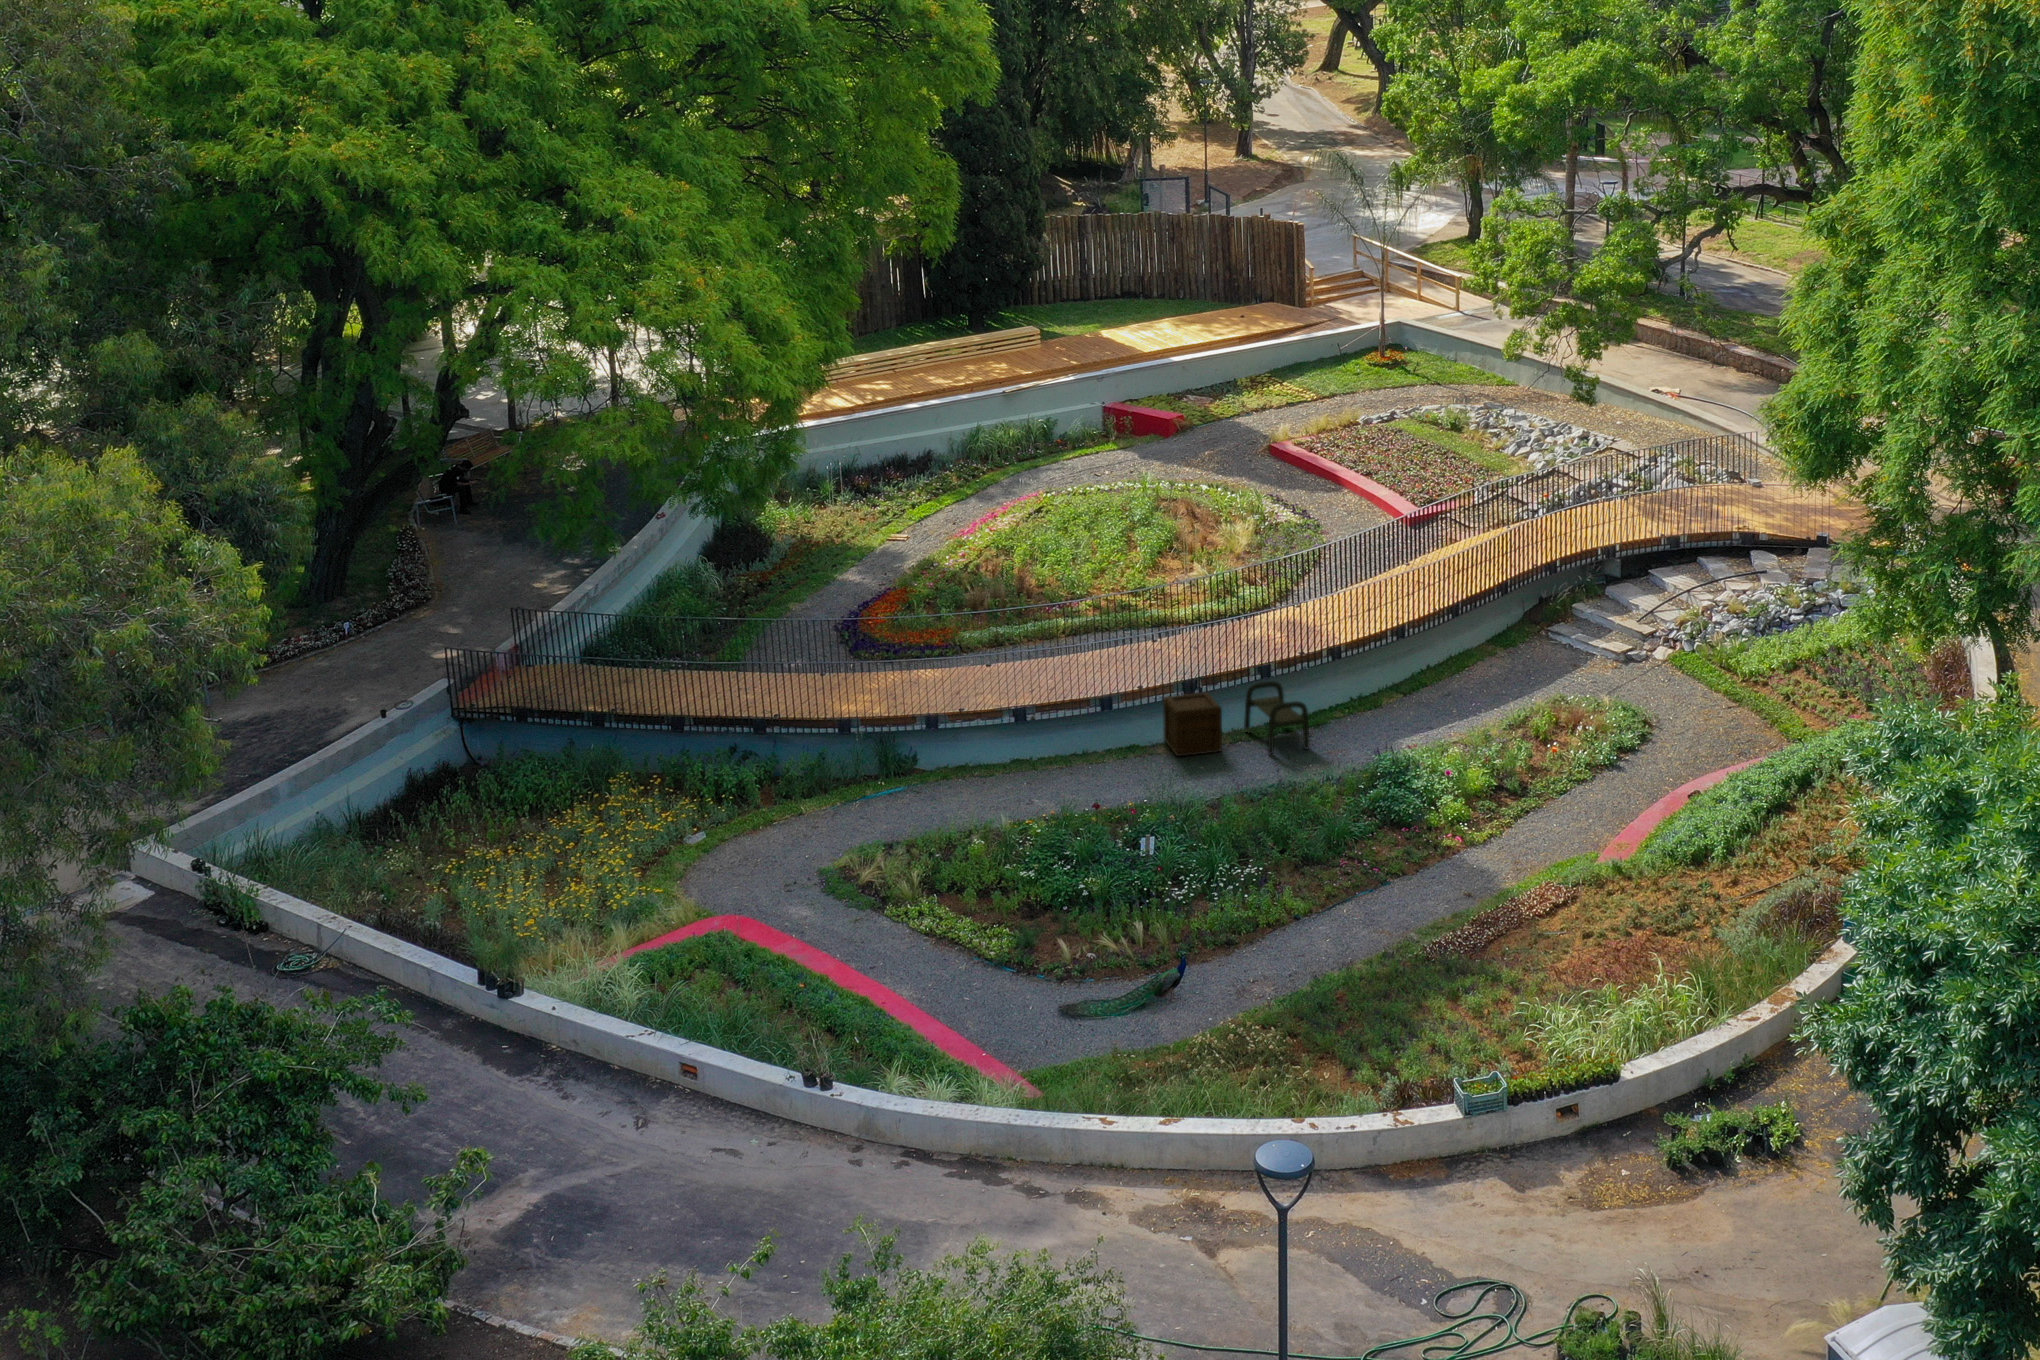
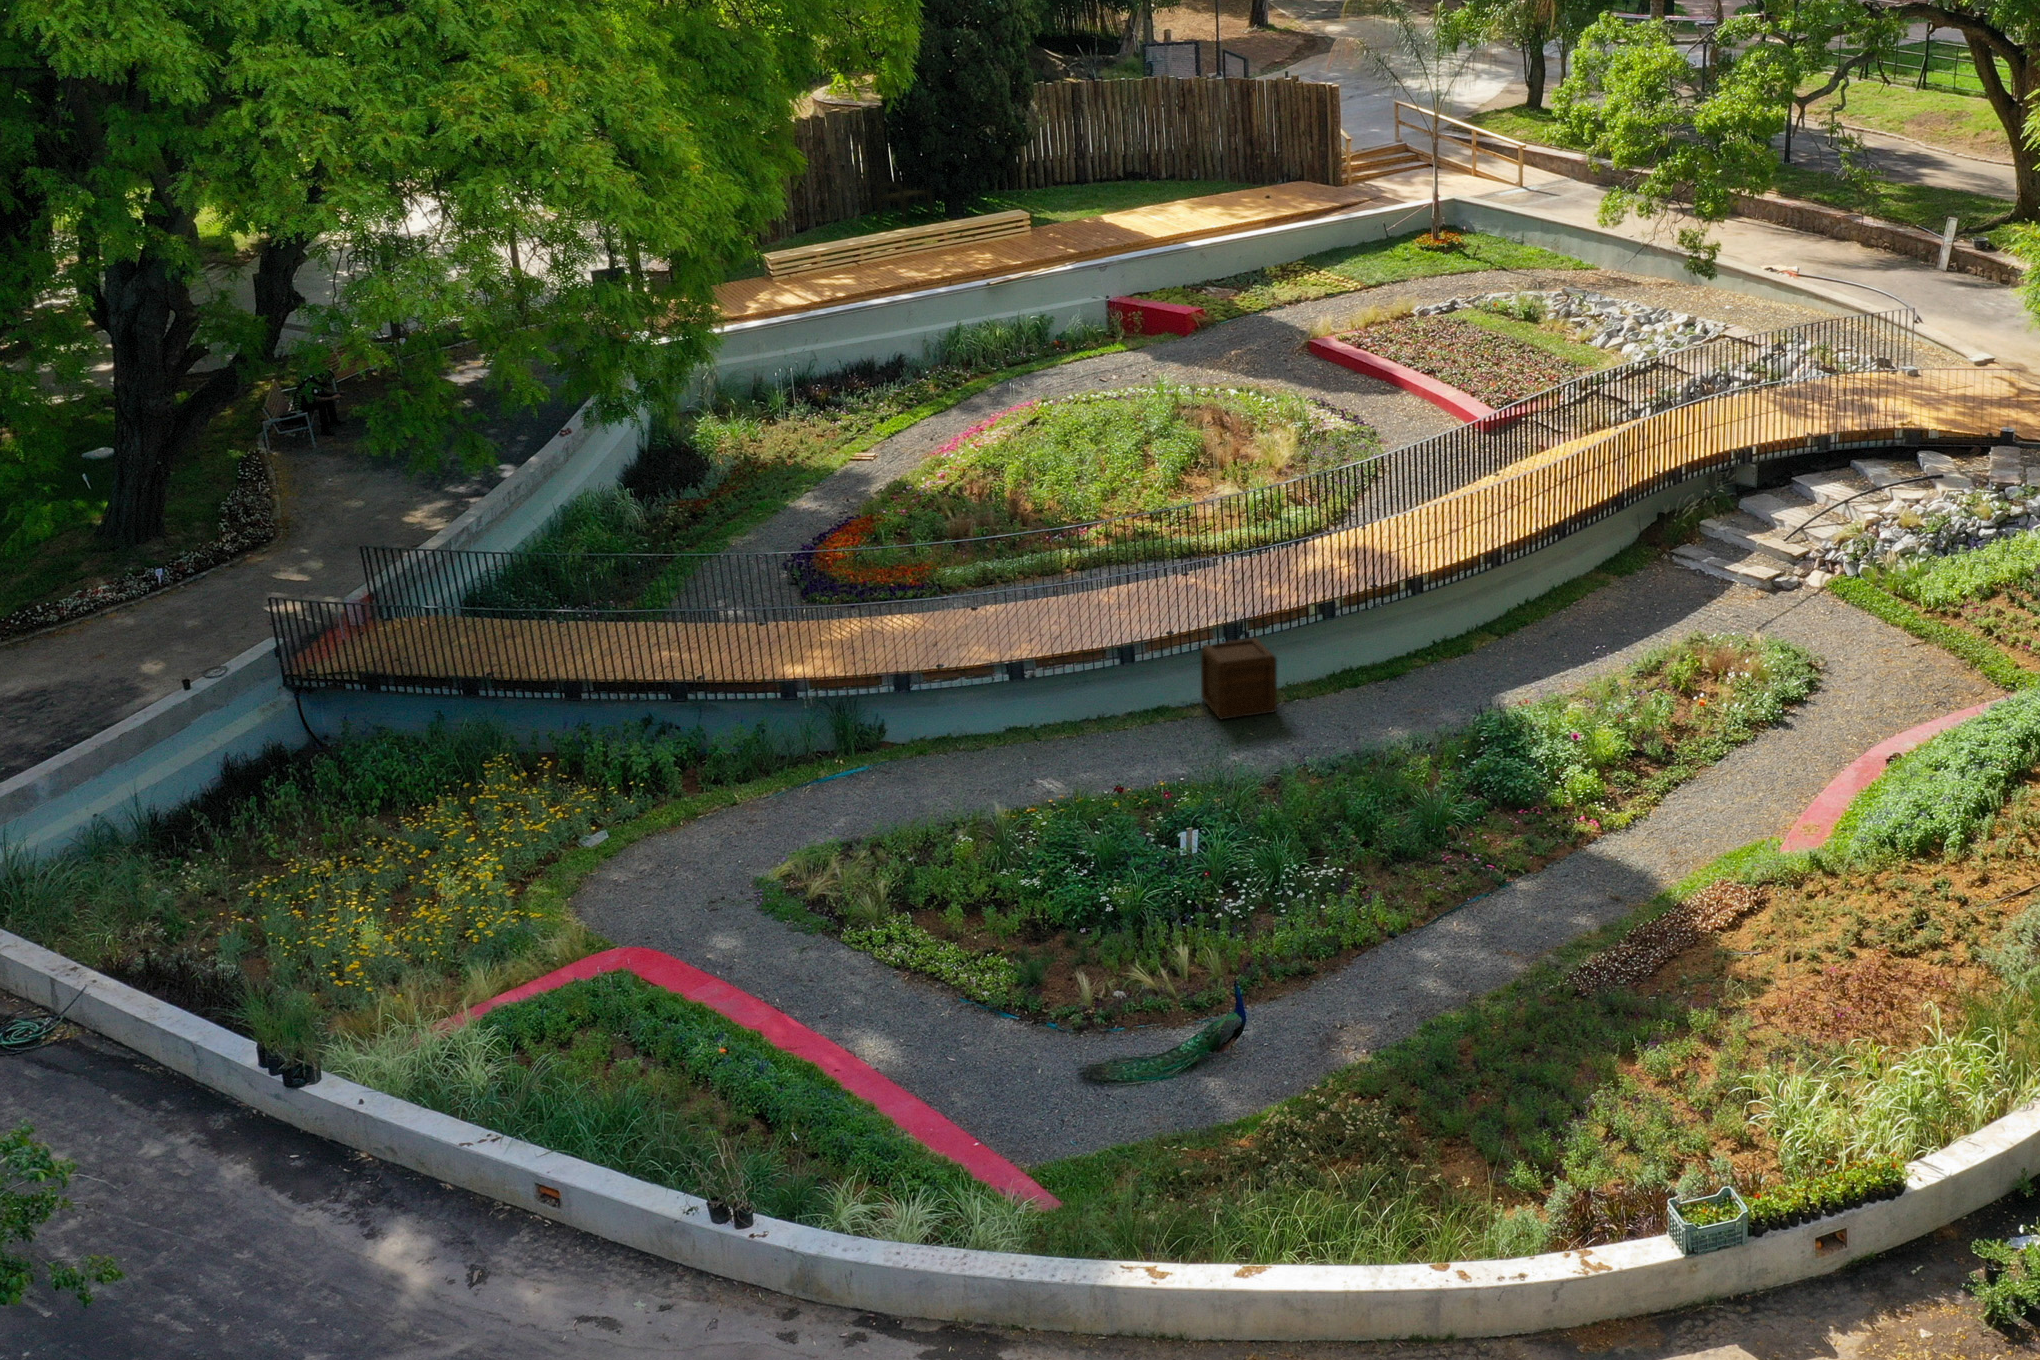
bench: present [1244,681,1309,754] -> present [877,182,933,222]

